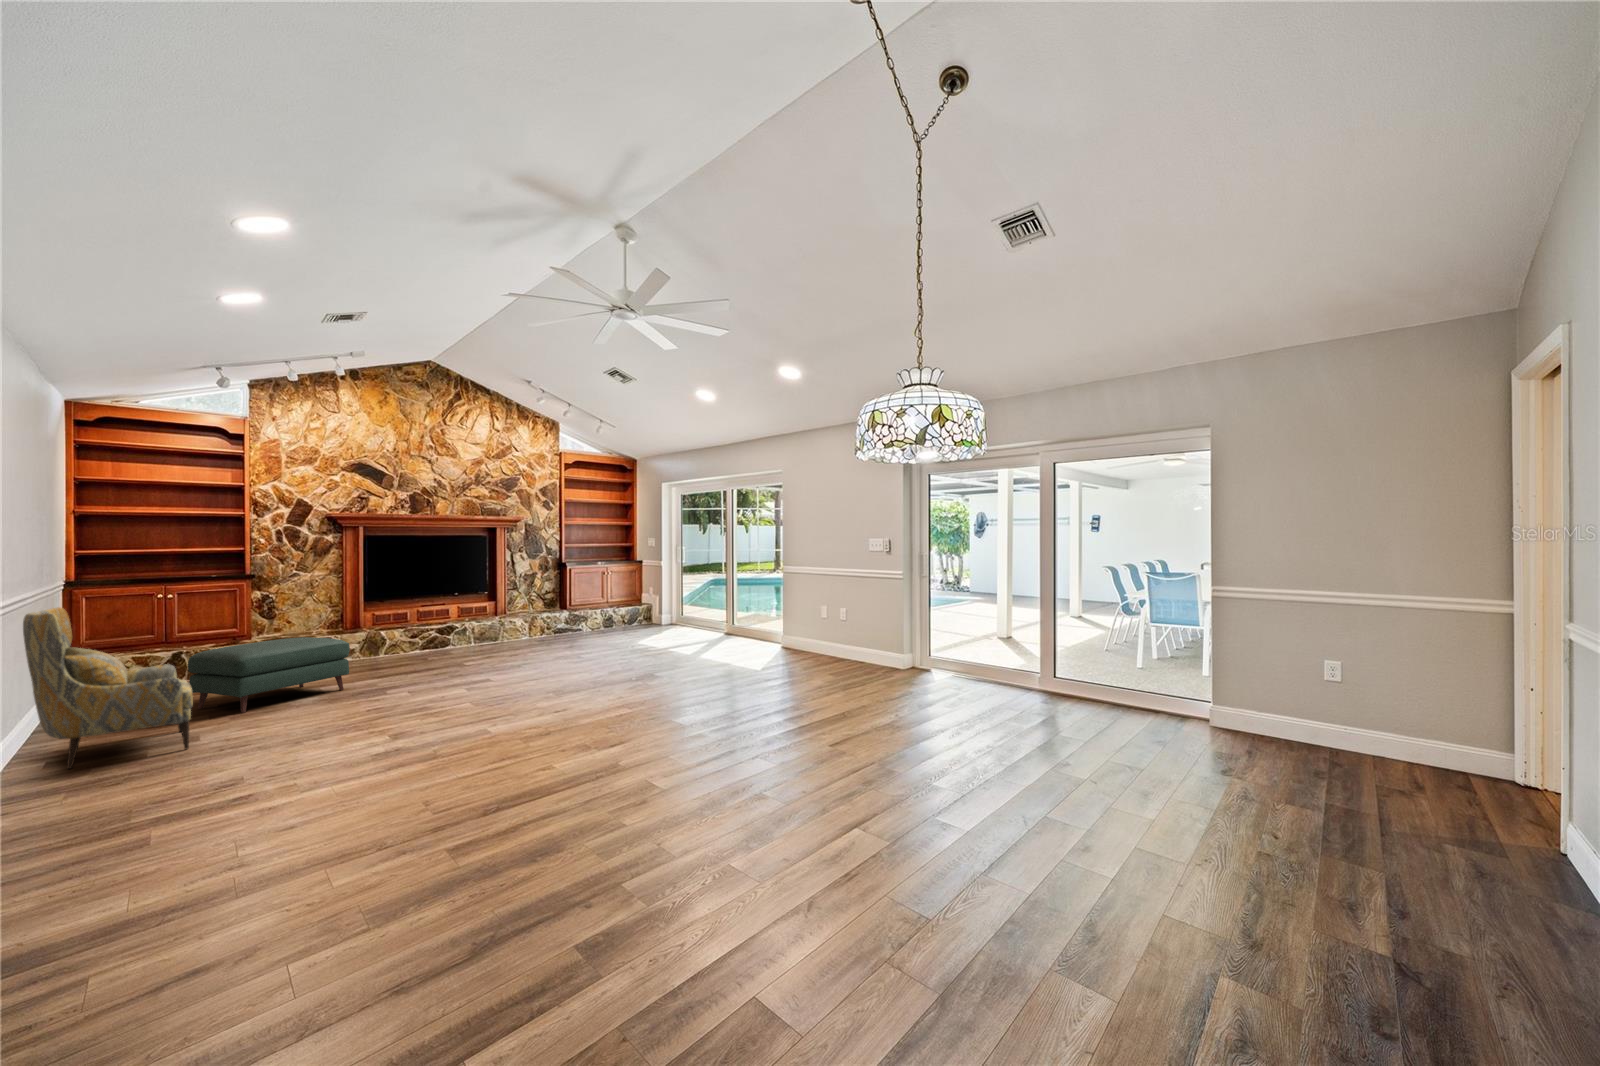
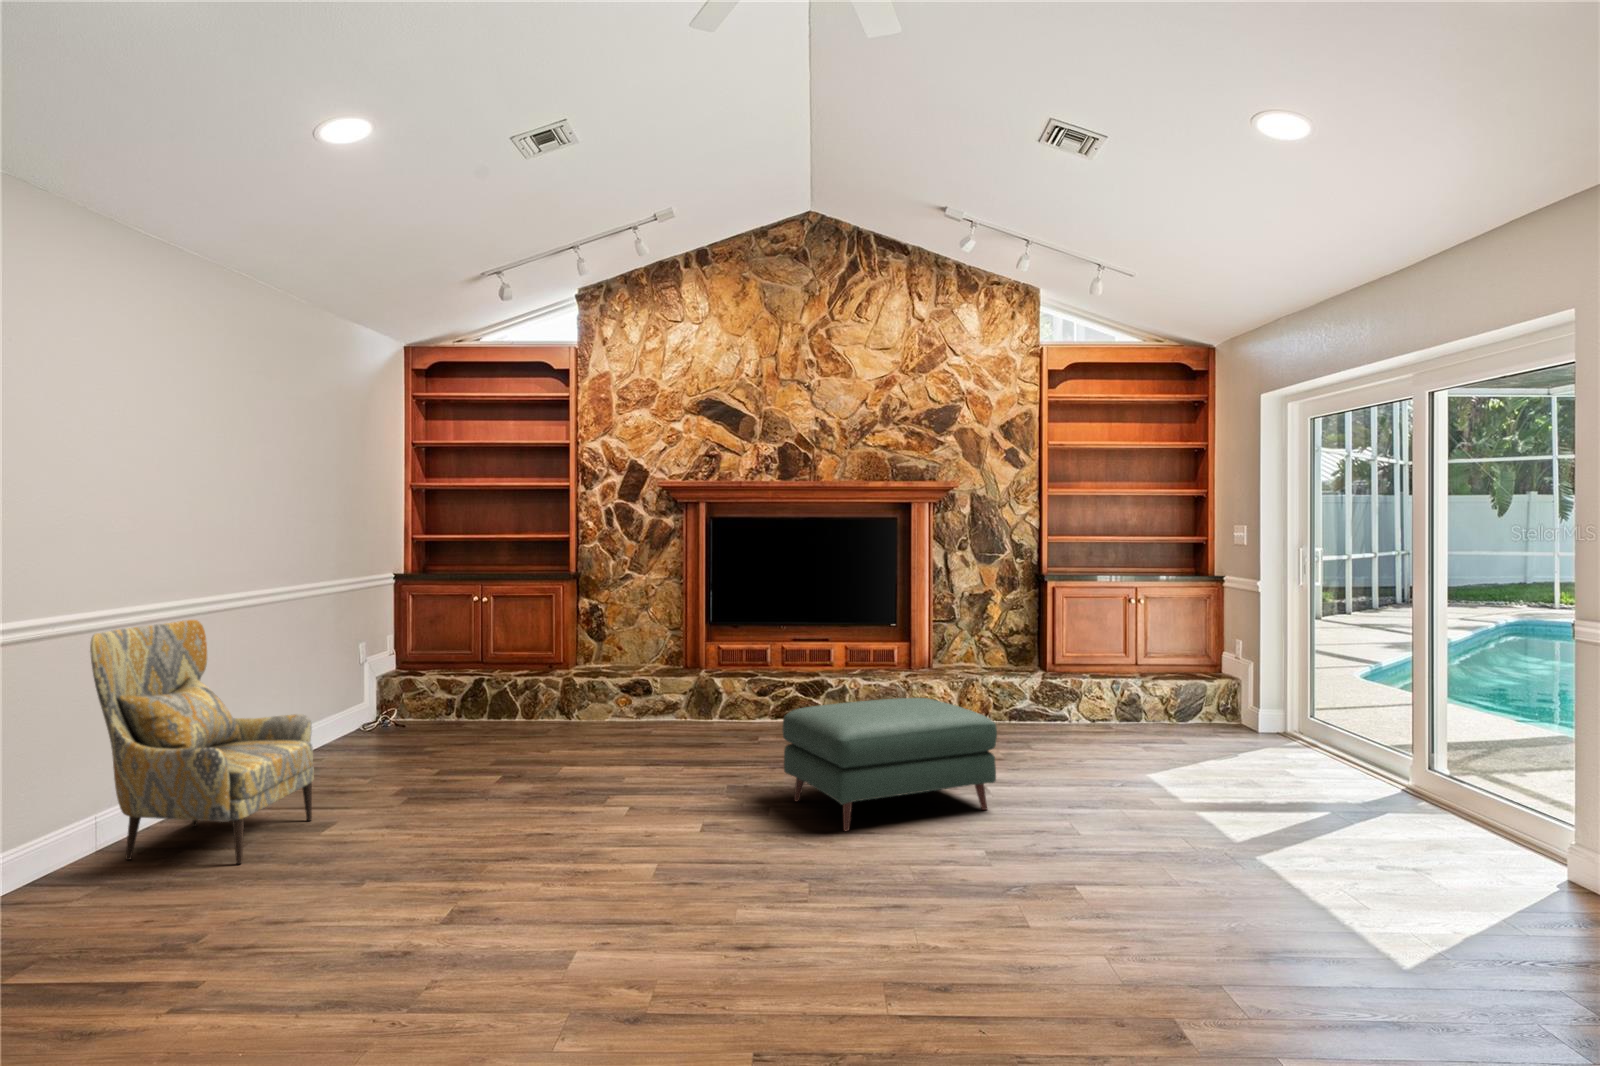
ottoman: present [188,637,350,713] -> present [783,698,997,831]

